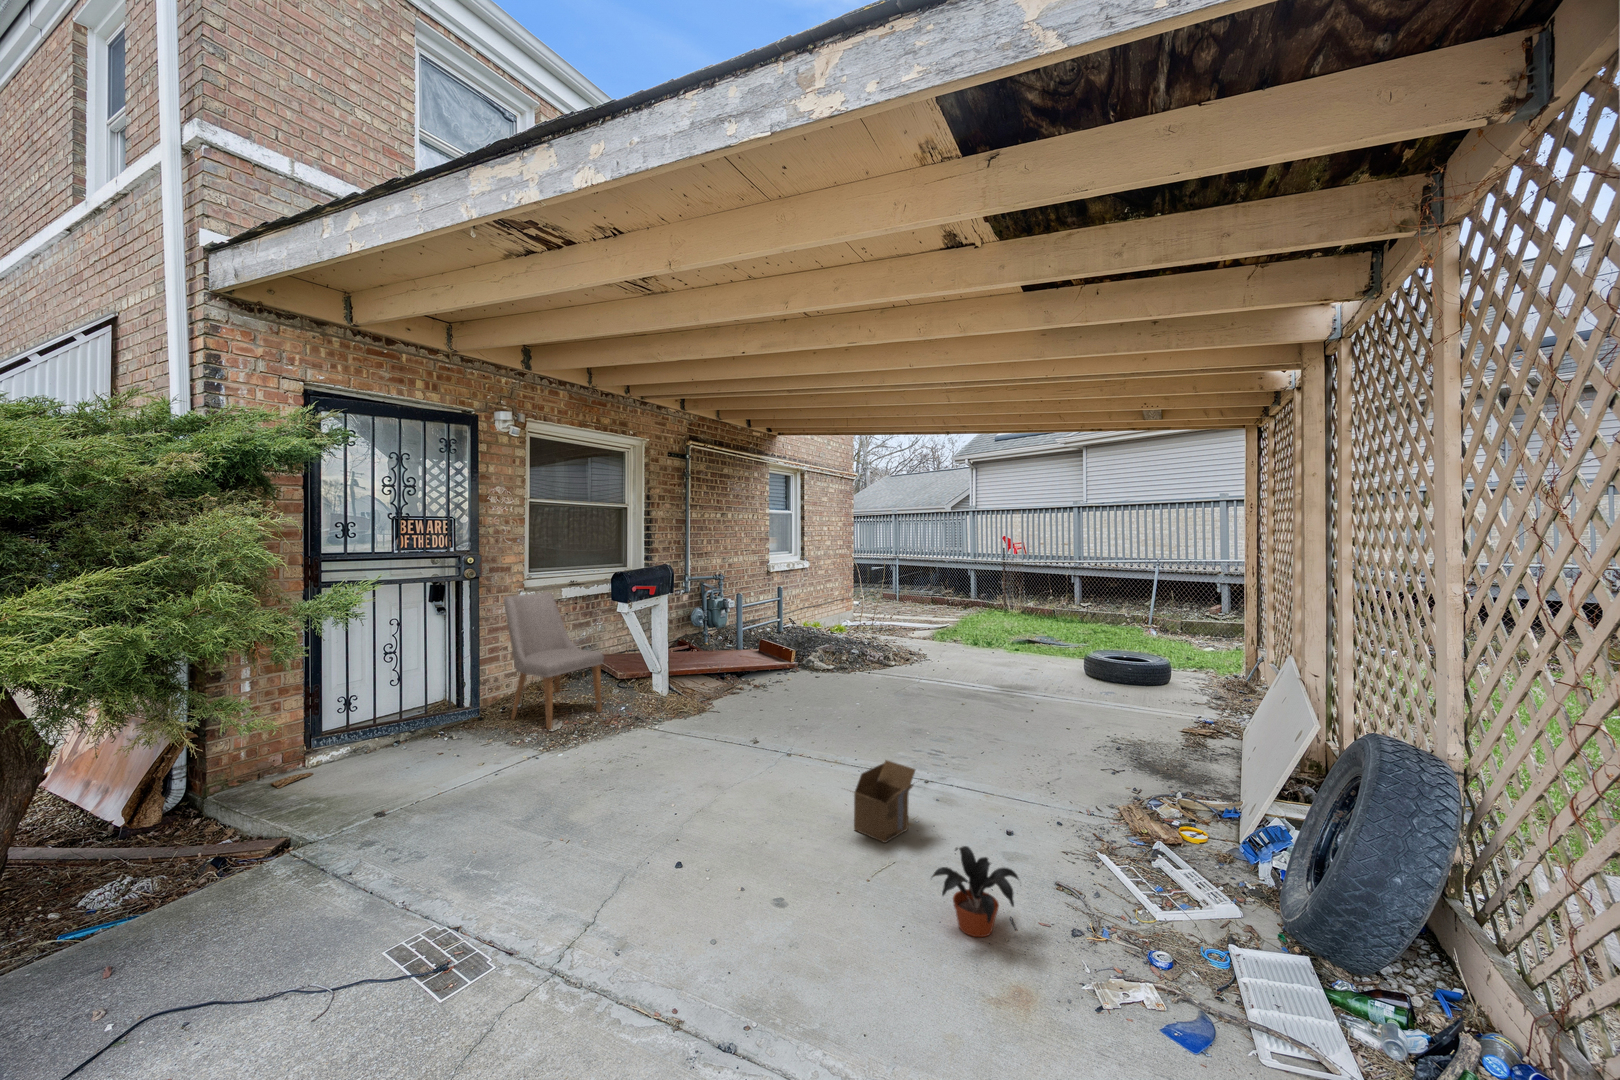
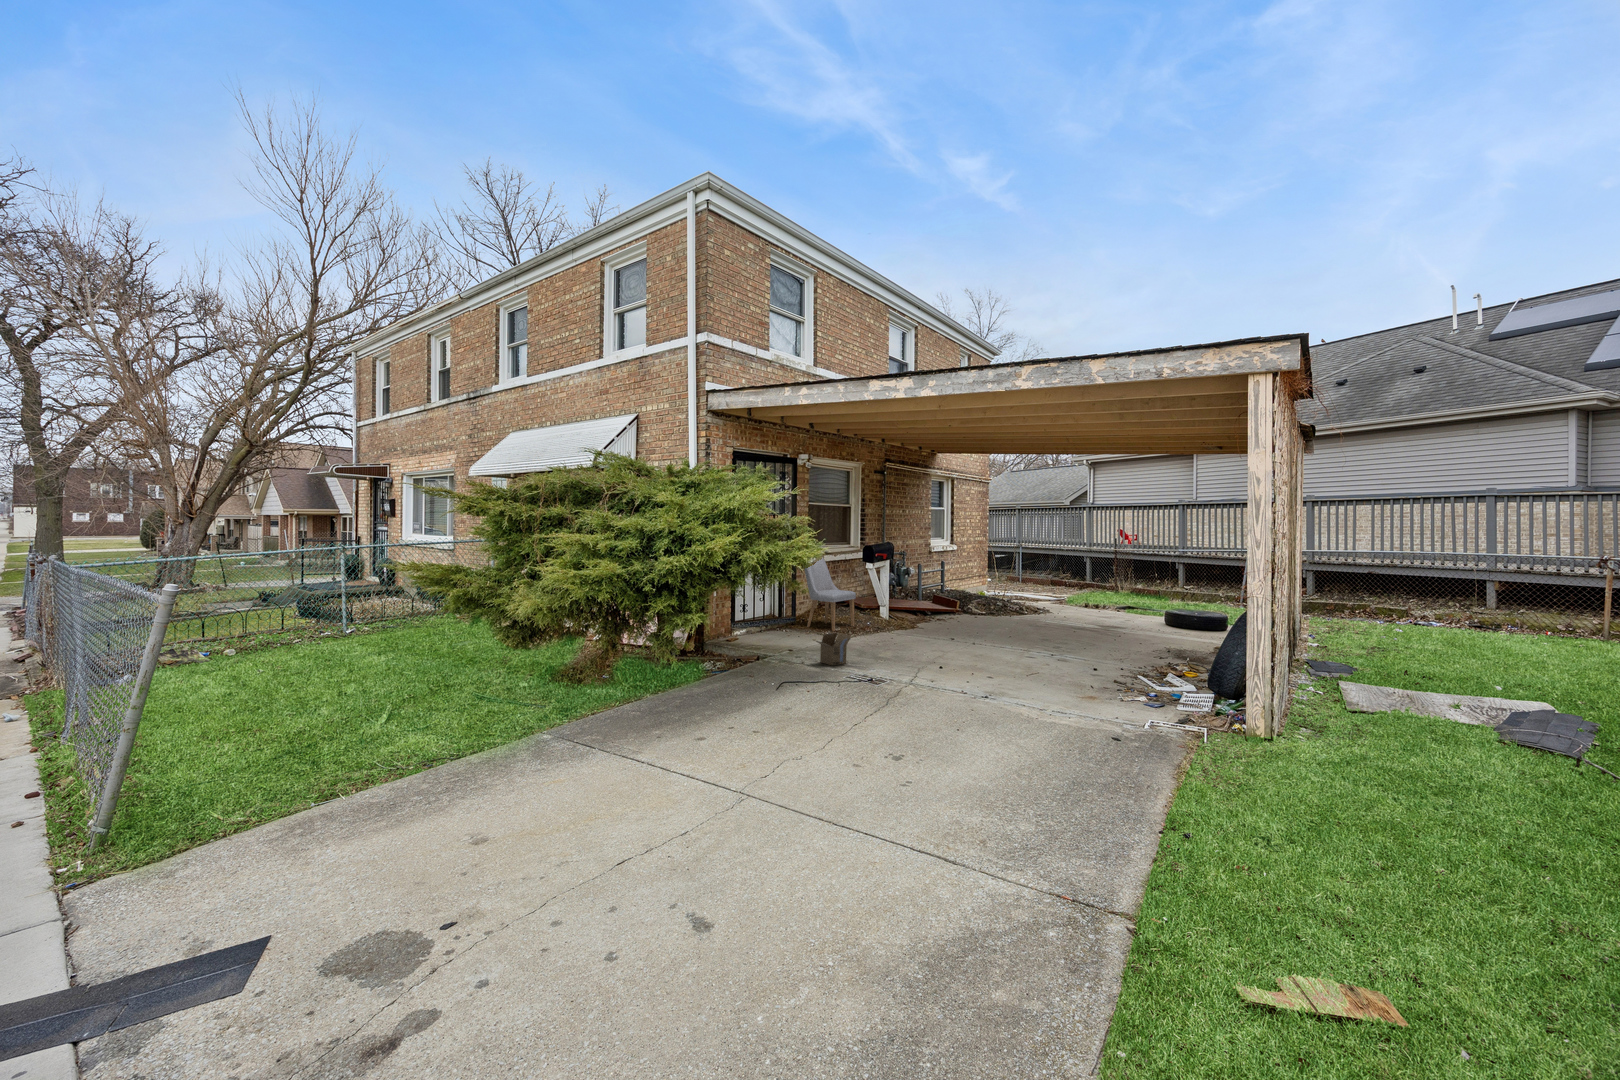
cardboard box: present [854,760,915,843] -> present [816,633,851,665]
potted plant: present [932,846,1019,937] -> none [1050,652,1087,681]

